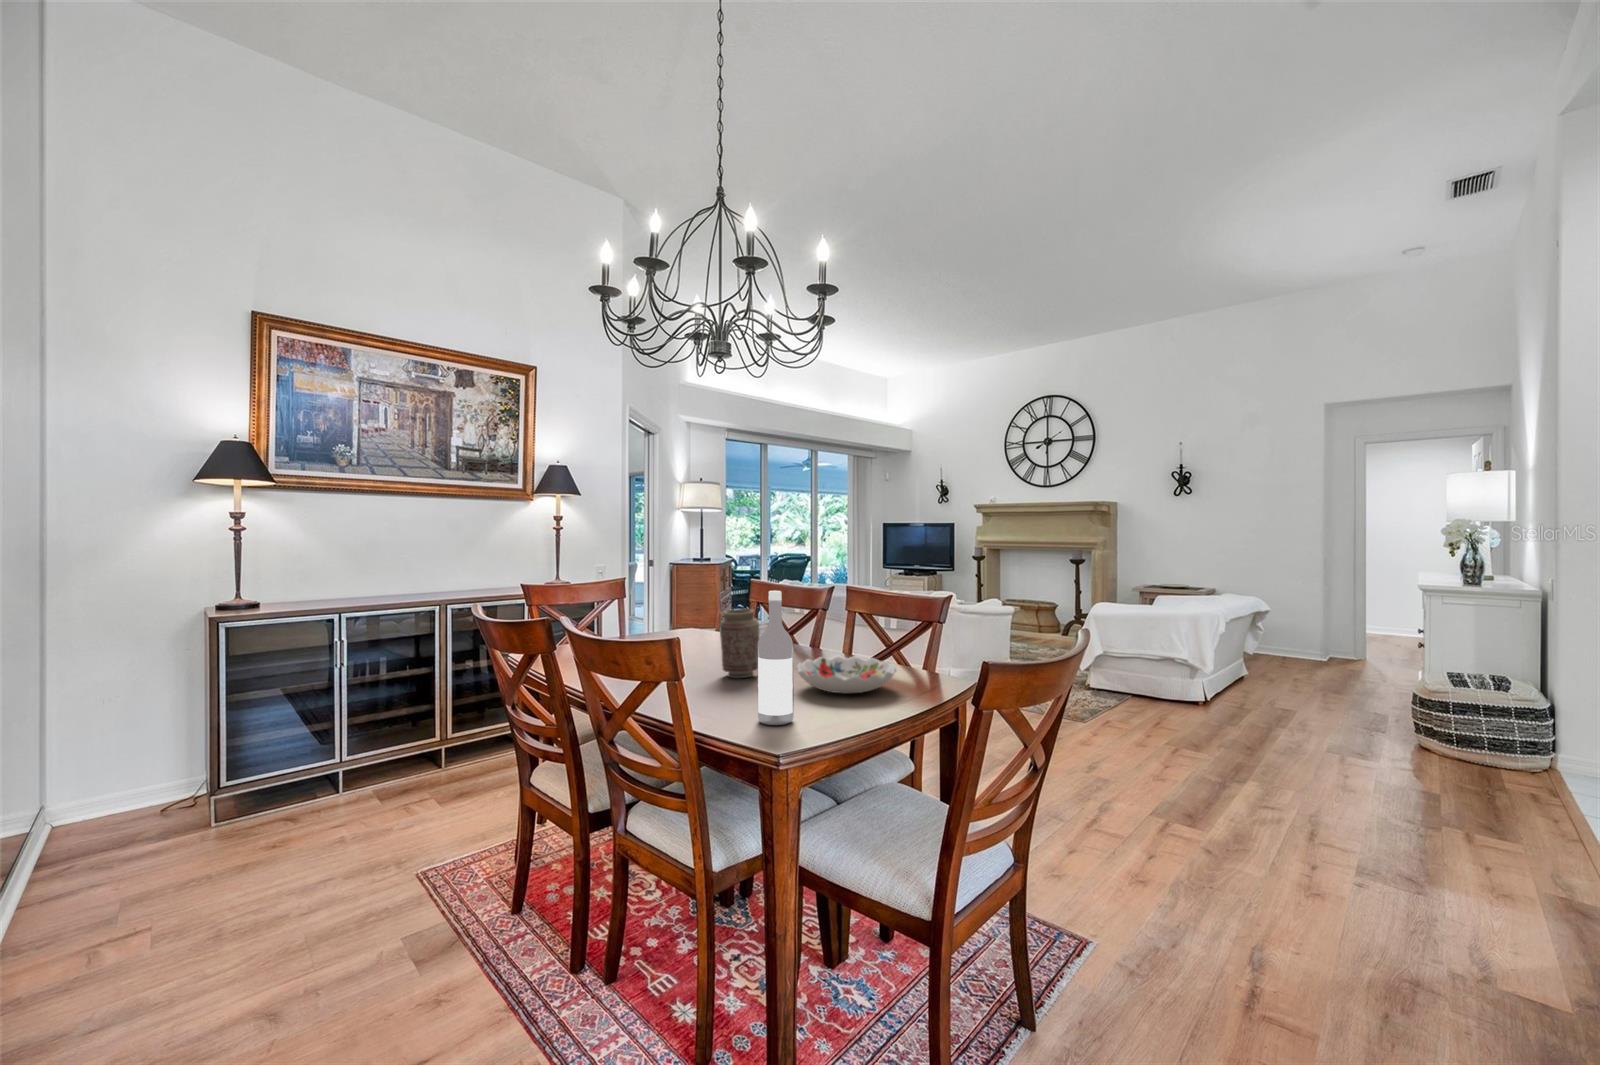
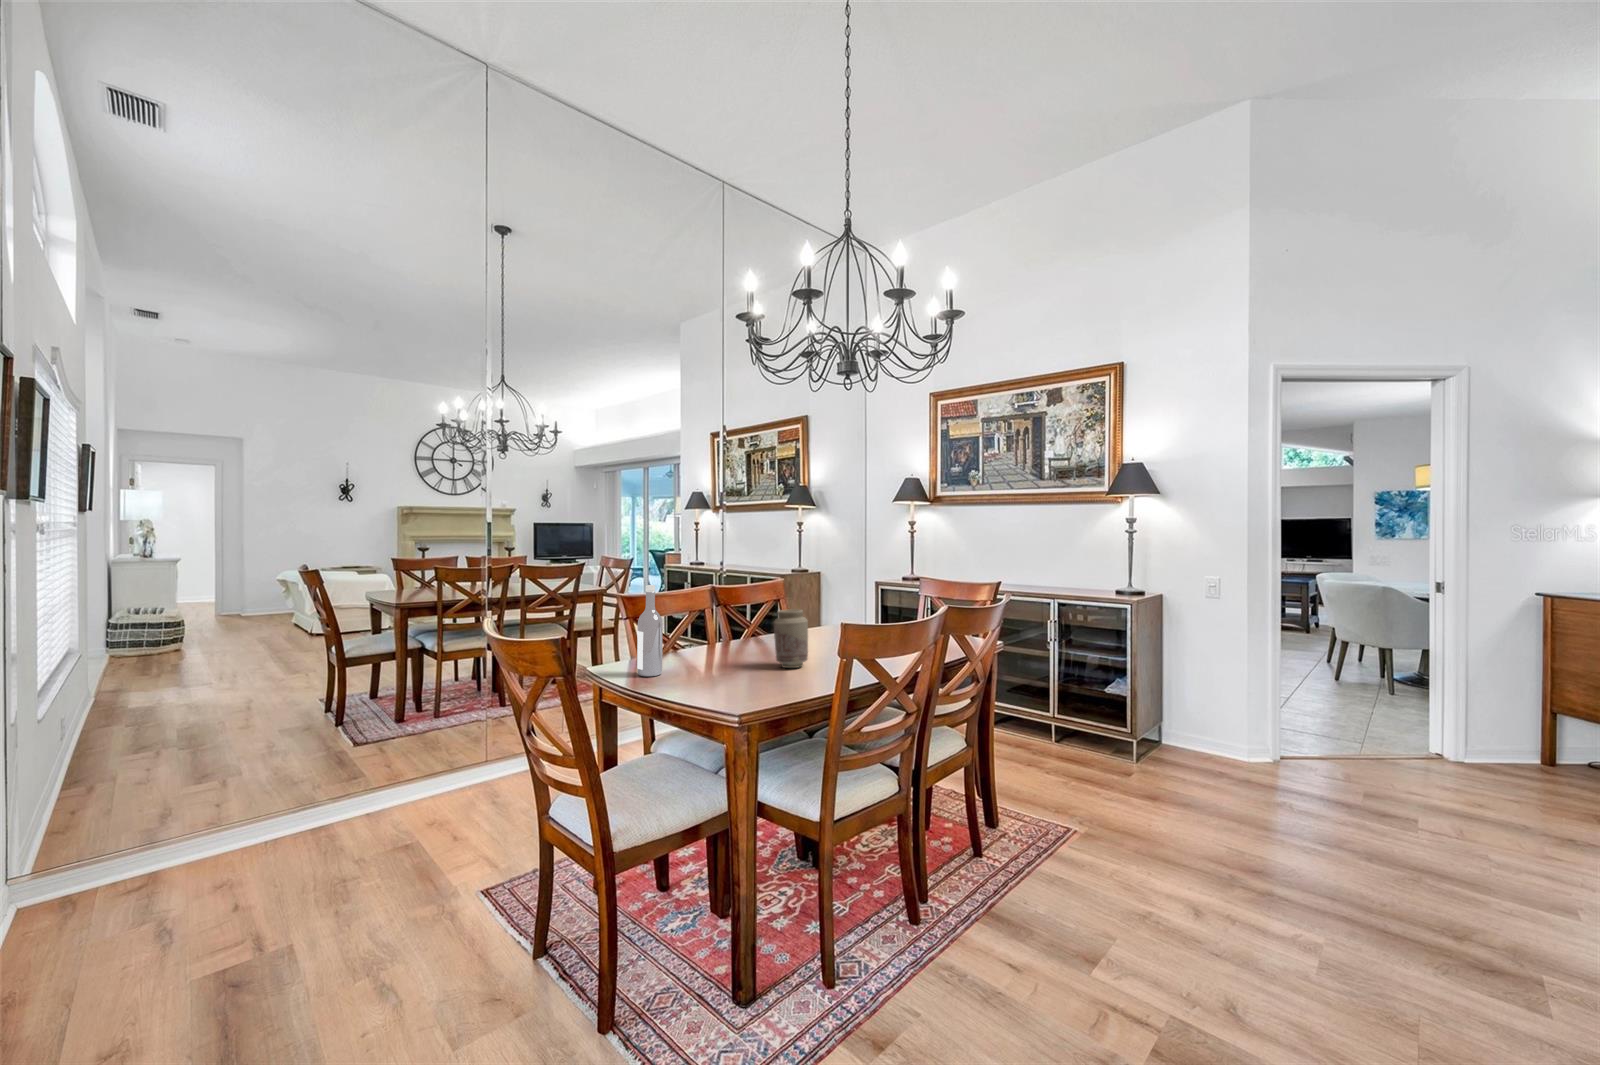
decorative bowl: present [796,656,897,693] -> none [688,658,779,692]

